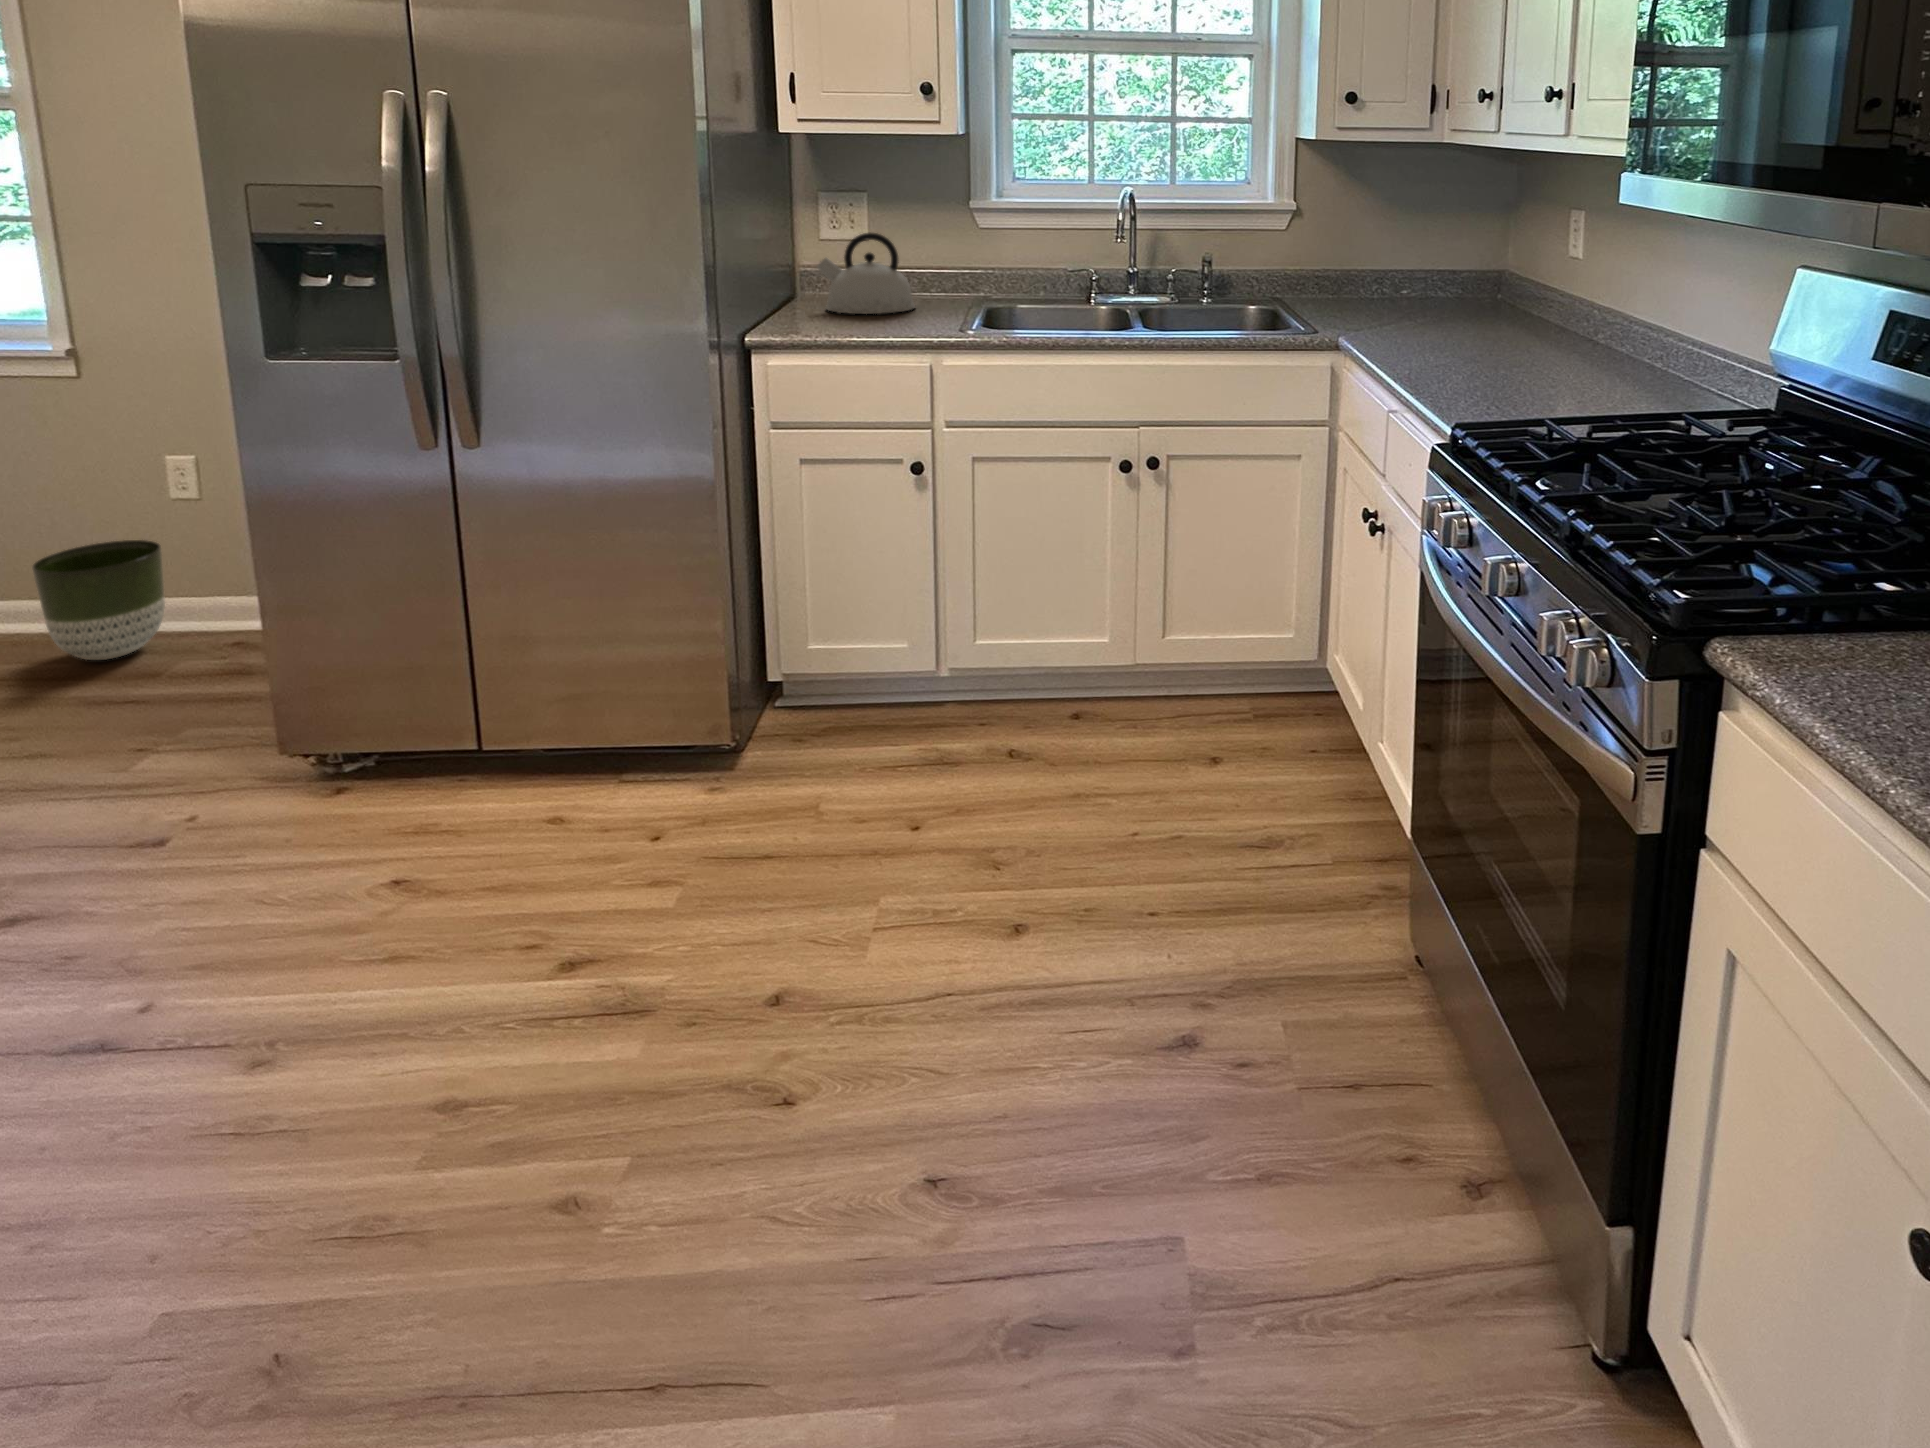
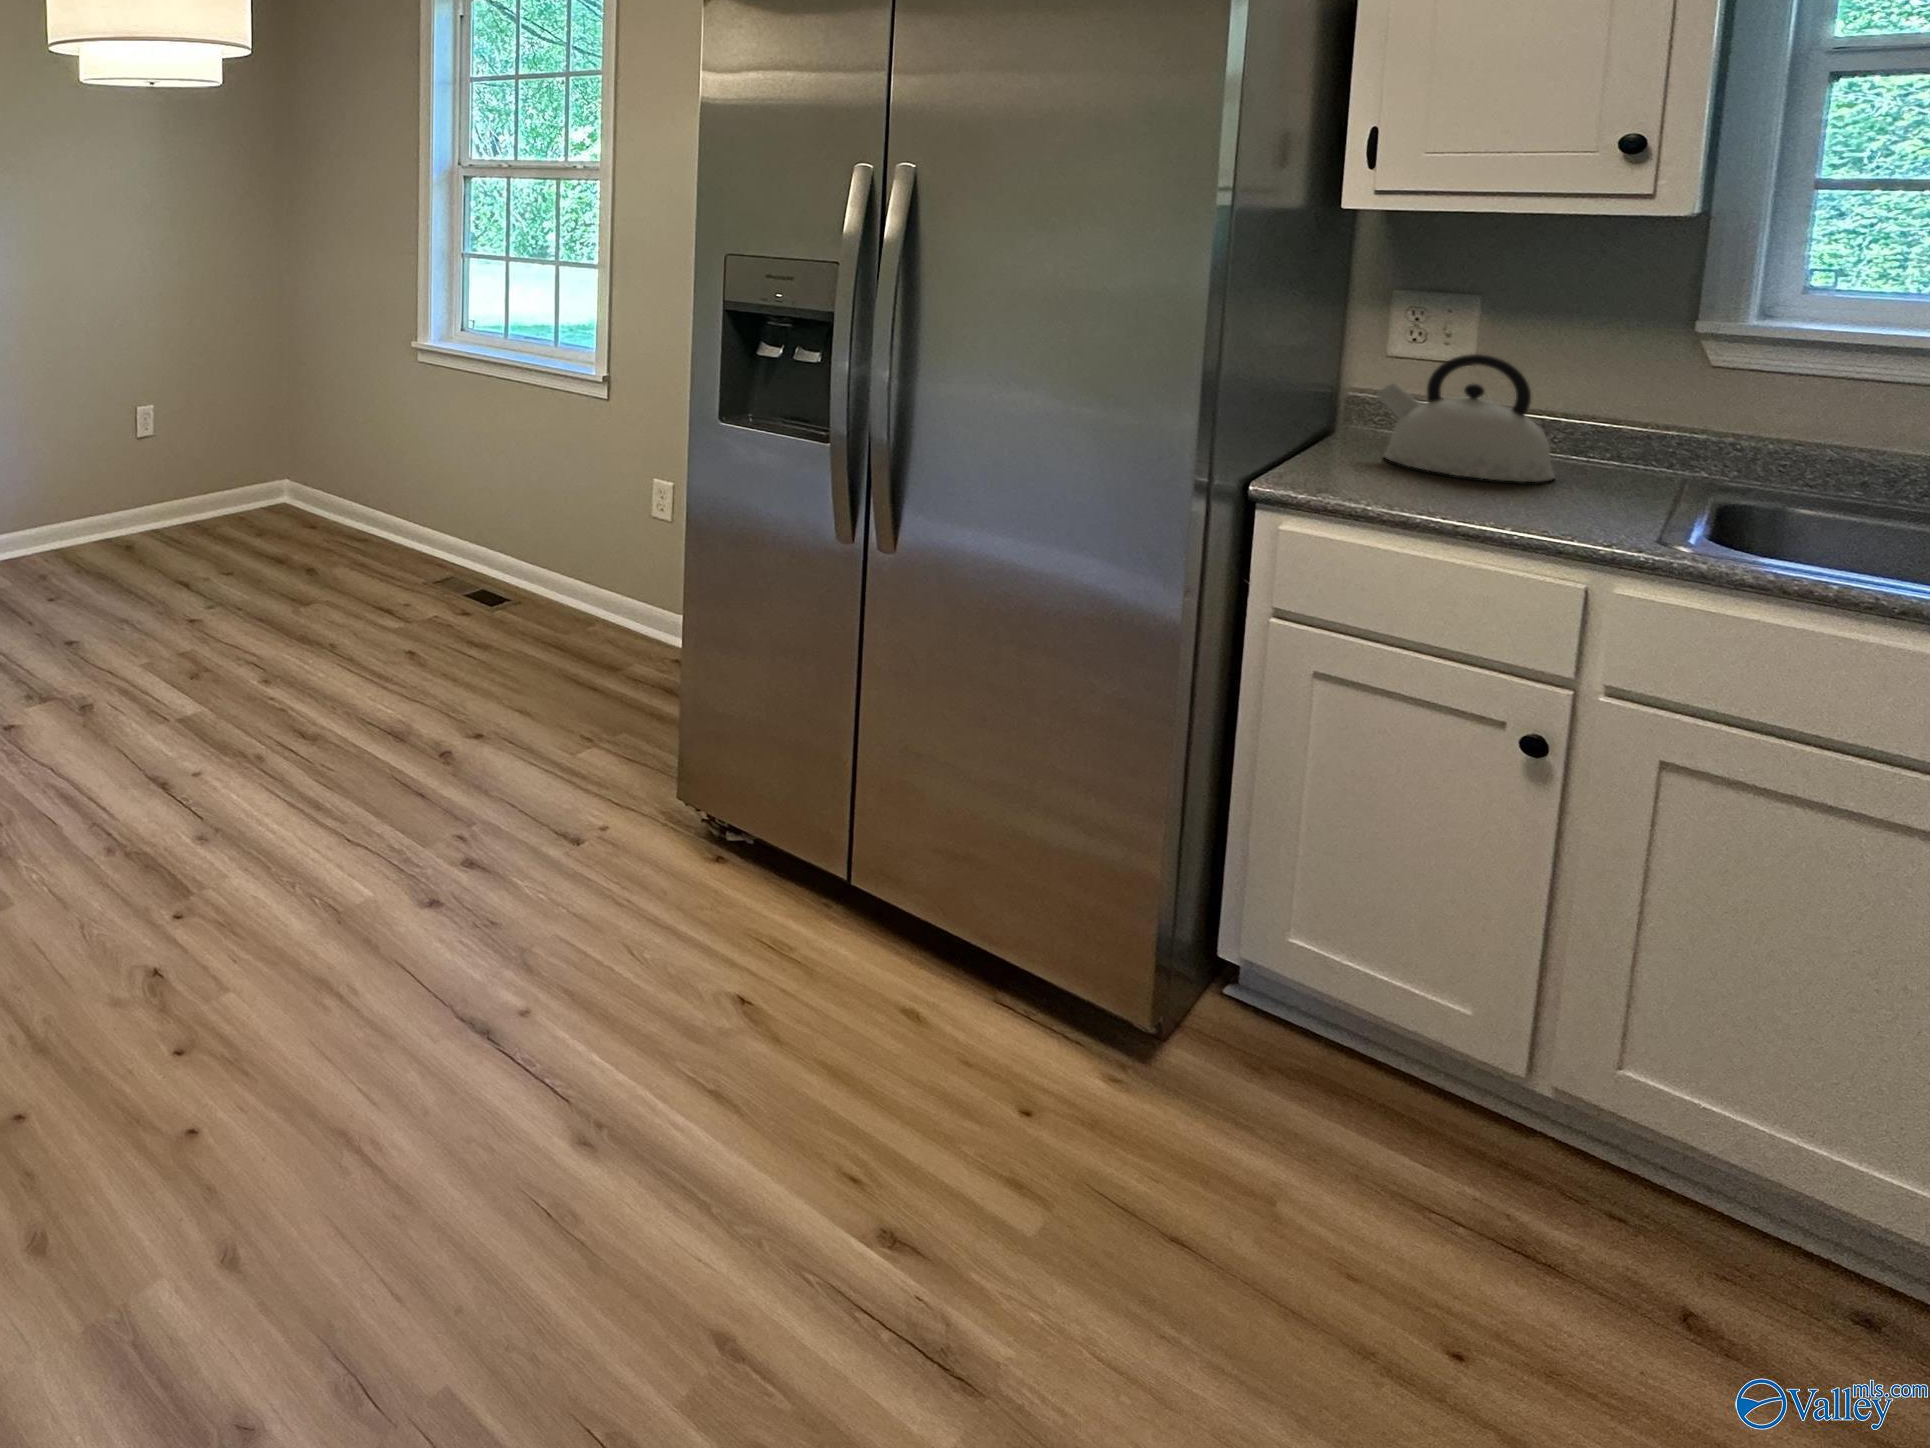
planter: present [32,540,165,660] -> none [553,542,636,645]

